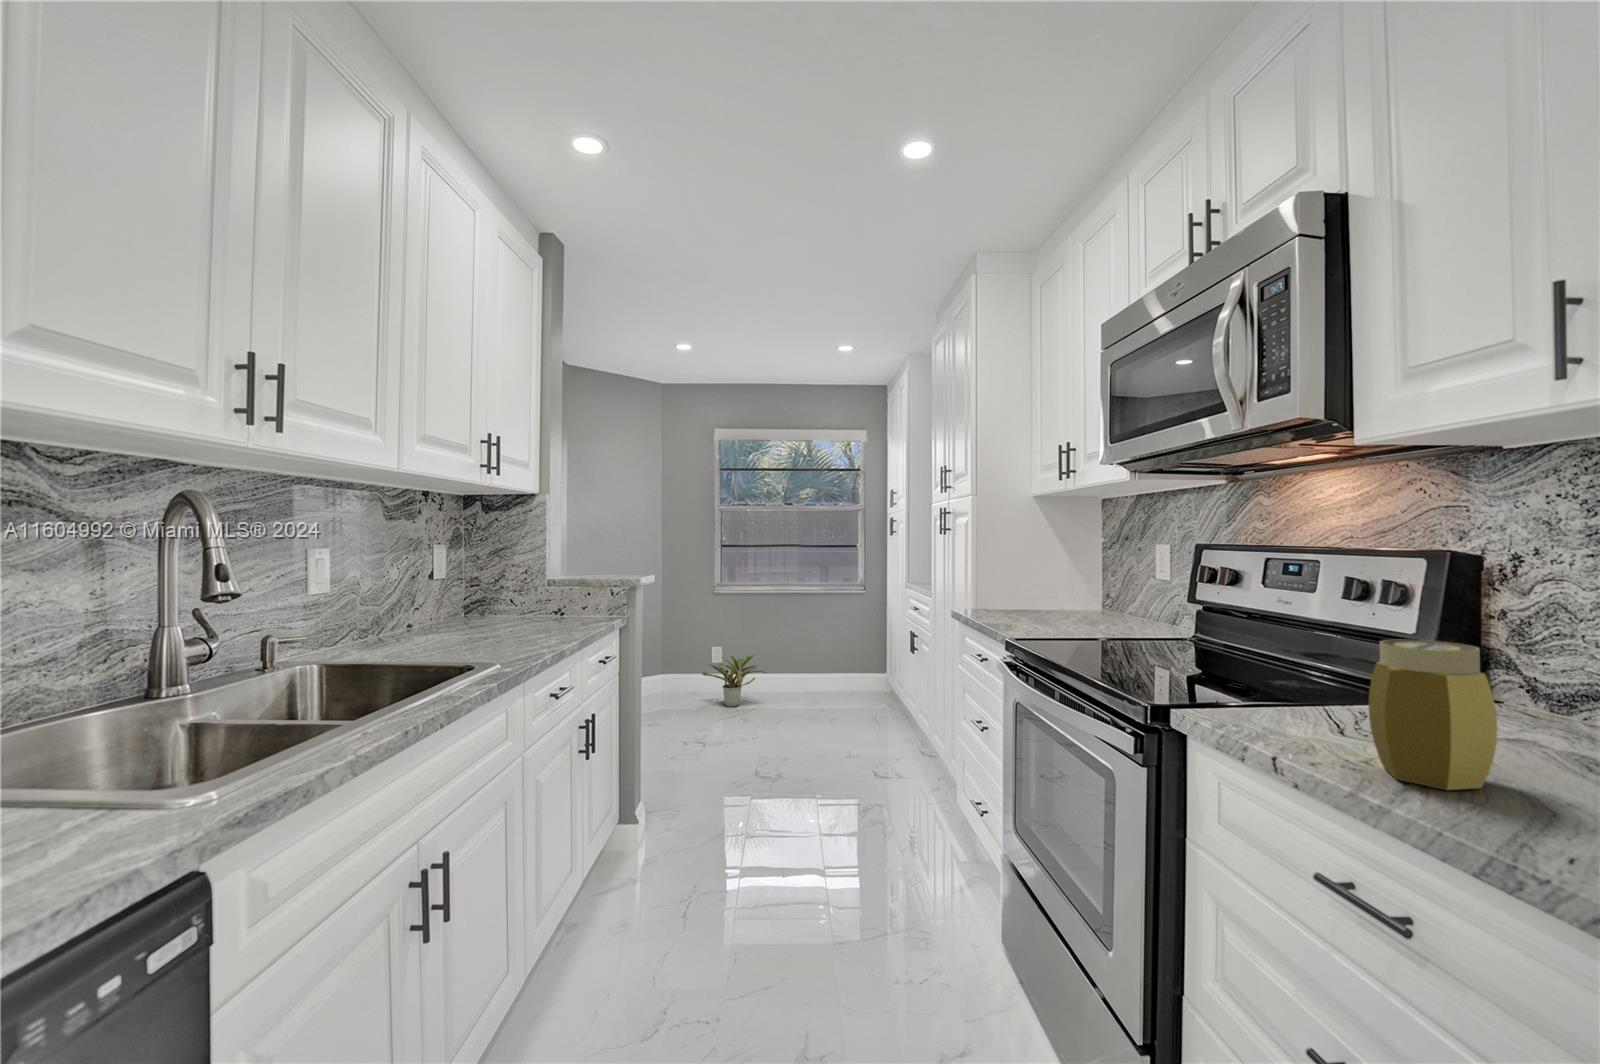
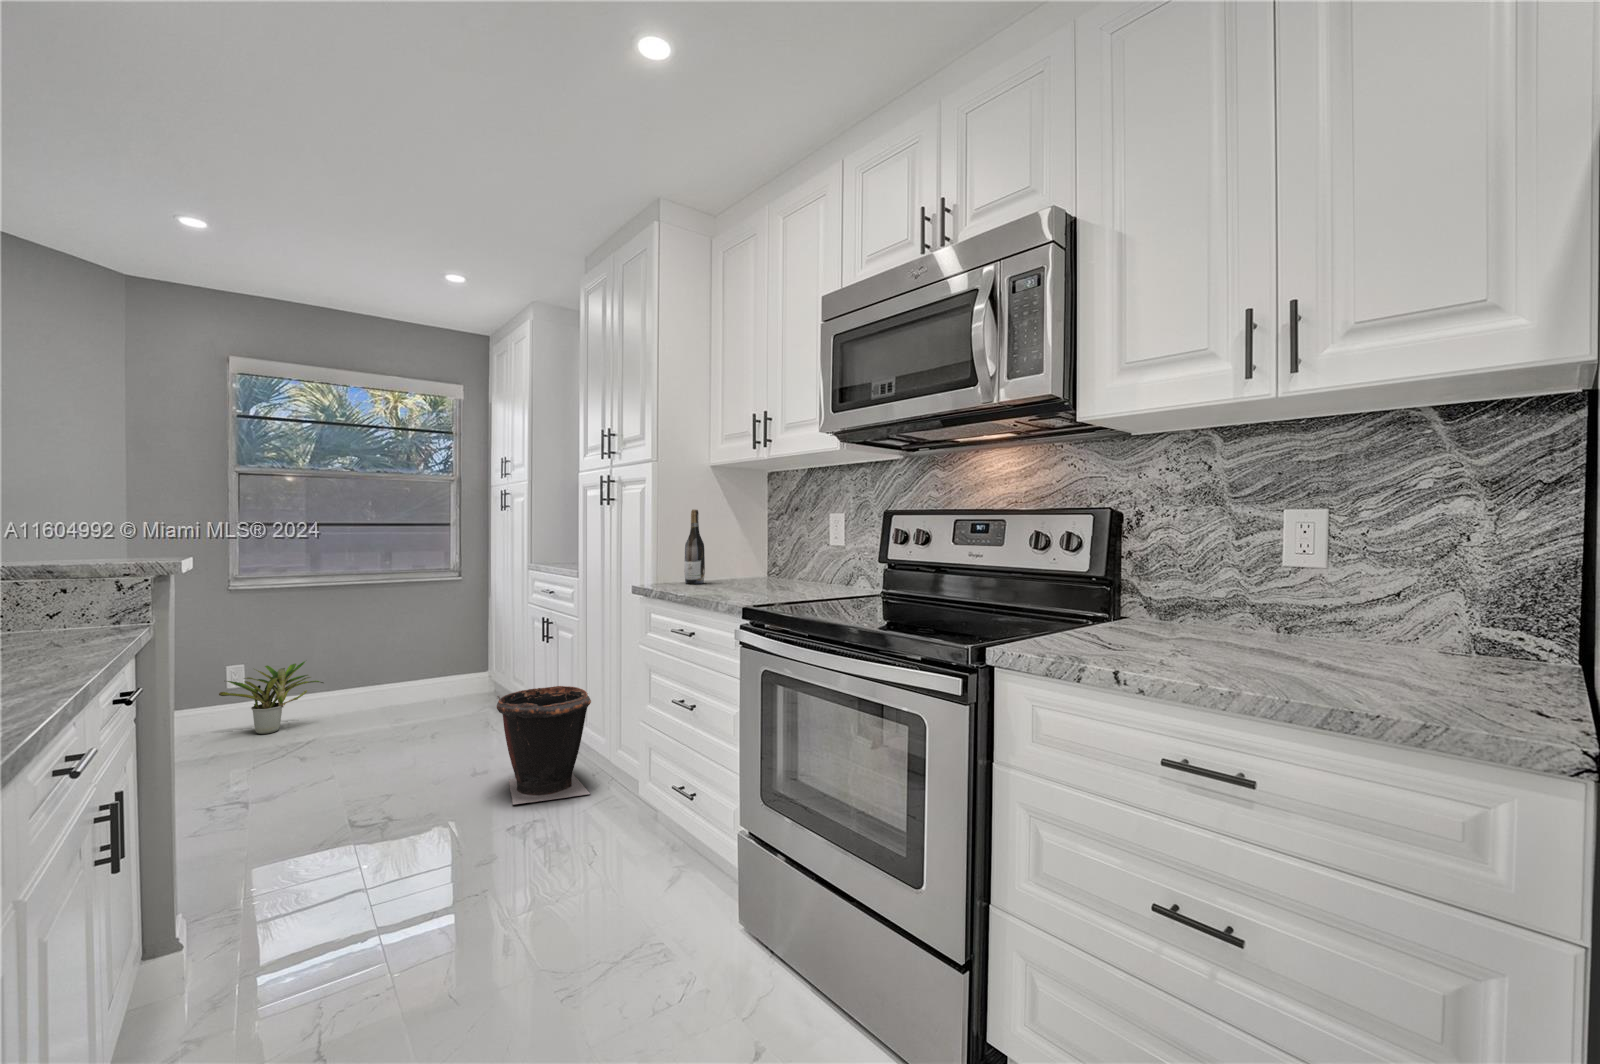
wine bottle: none [1004,541,1025,614] -> present [684,509,705,584]
jar: present [1369,640,1497,790] -> none [1154,562,1237,669]
waste bin: none [857,698,936,801] -> present [497,686,591,805]

